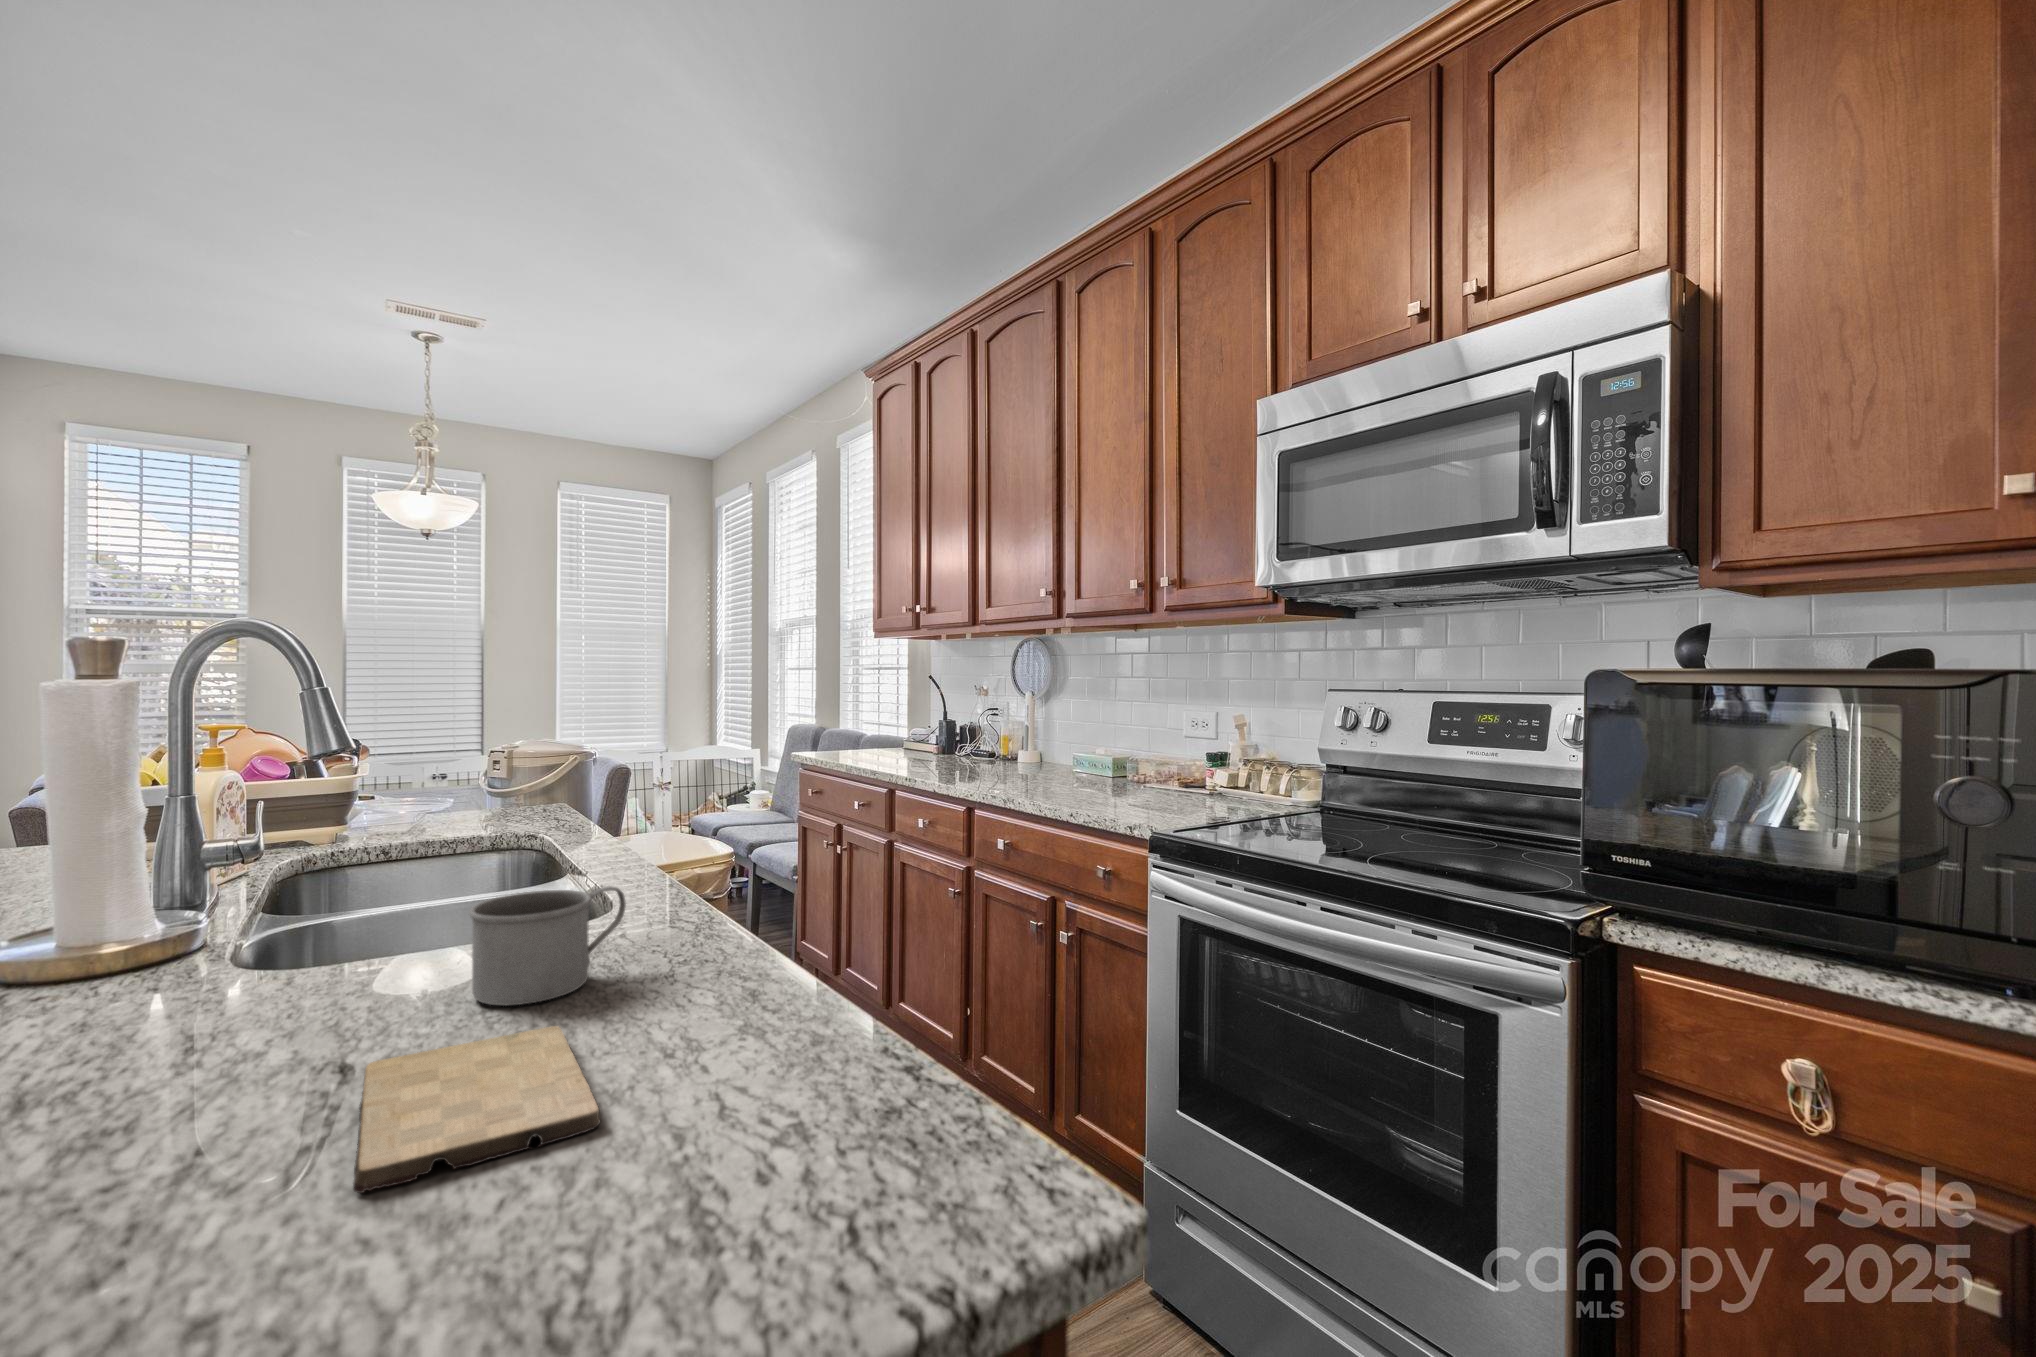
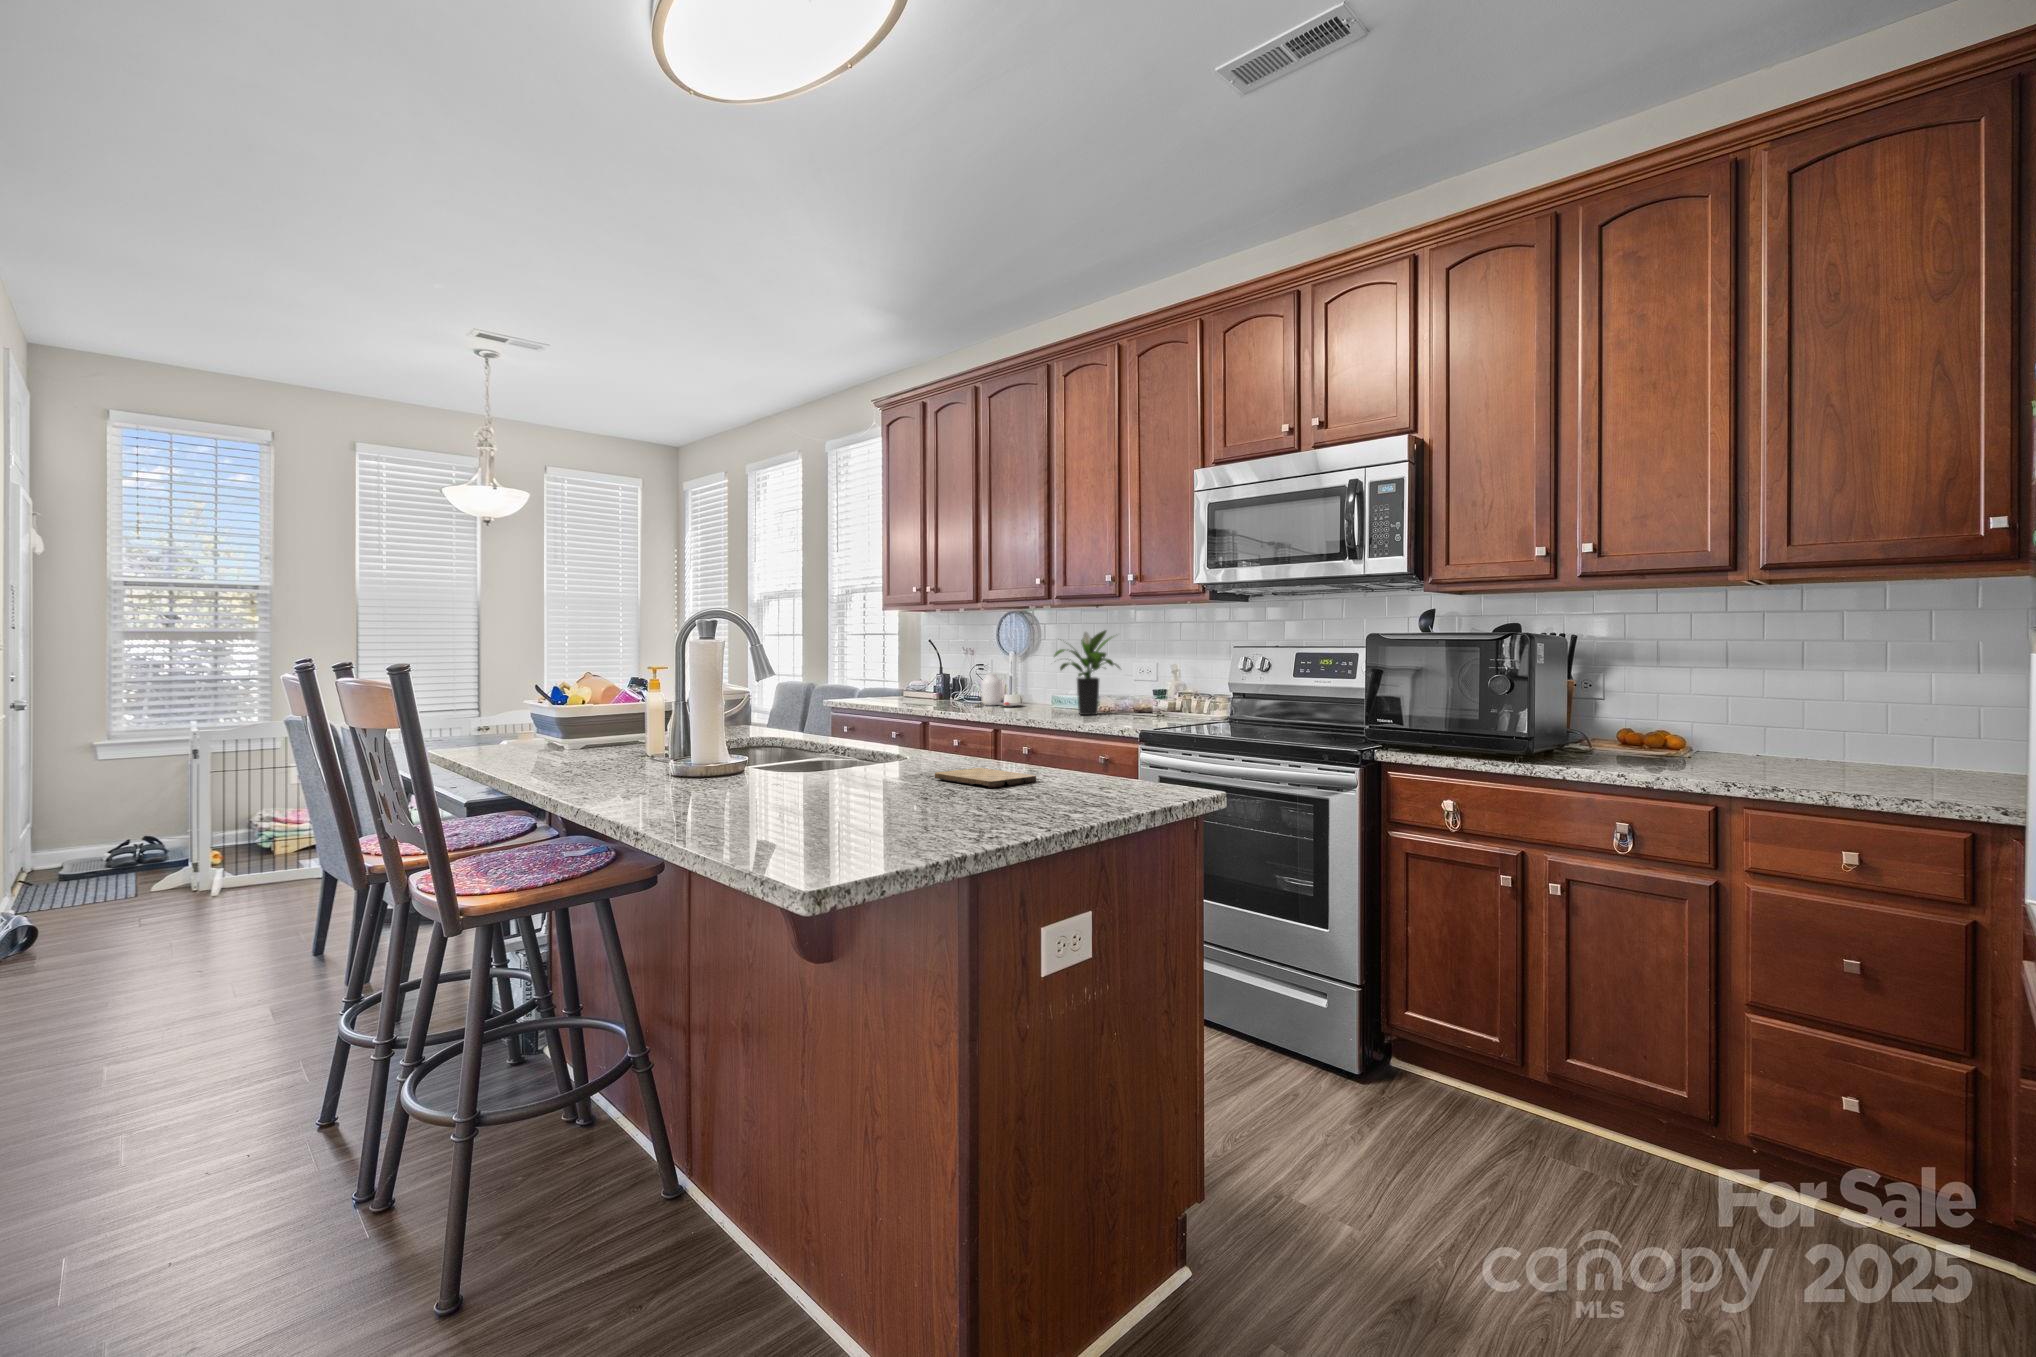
potted plant: none [1047,661,1157,790] -> present [1054,630,1120,715]
jar: none [960,722,1030,769] -> present [977,674,1020,707]
mug: present [469,886,626,1006] -> none [914,727,963,769]

